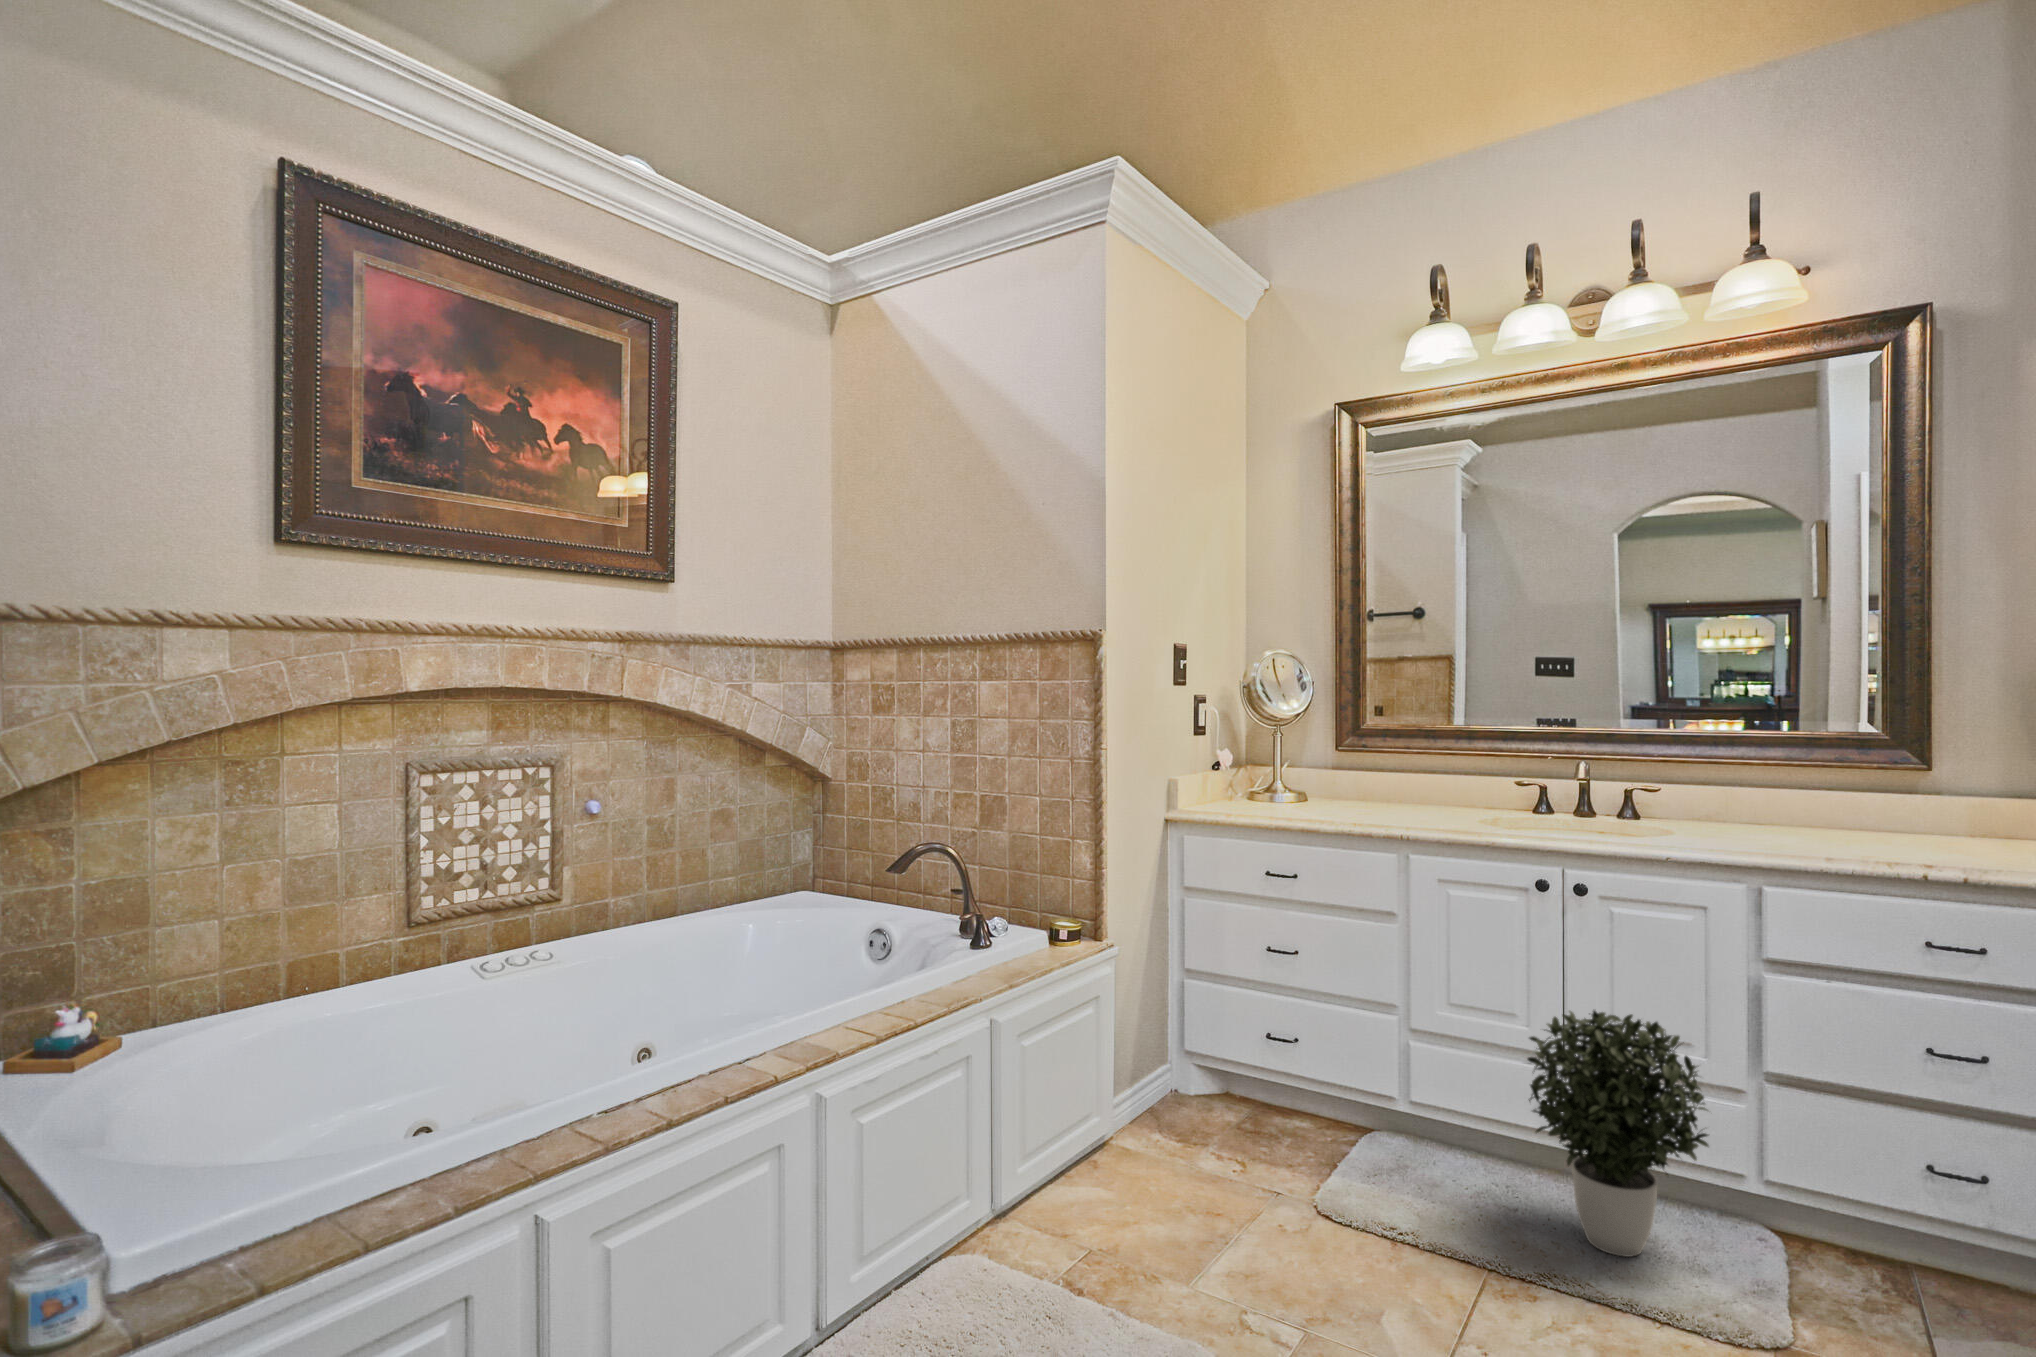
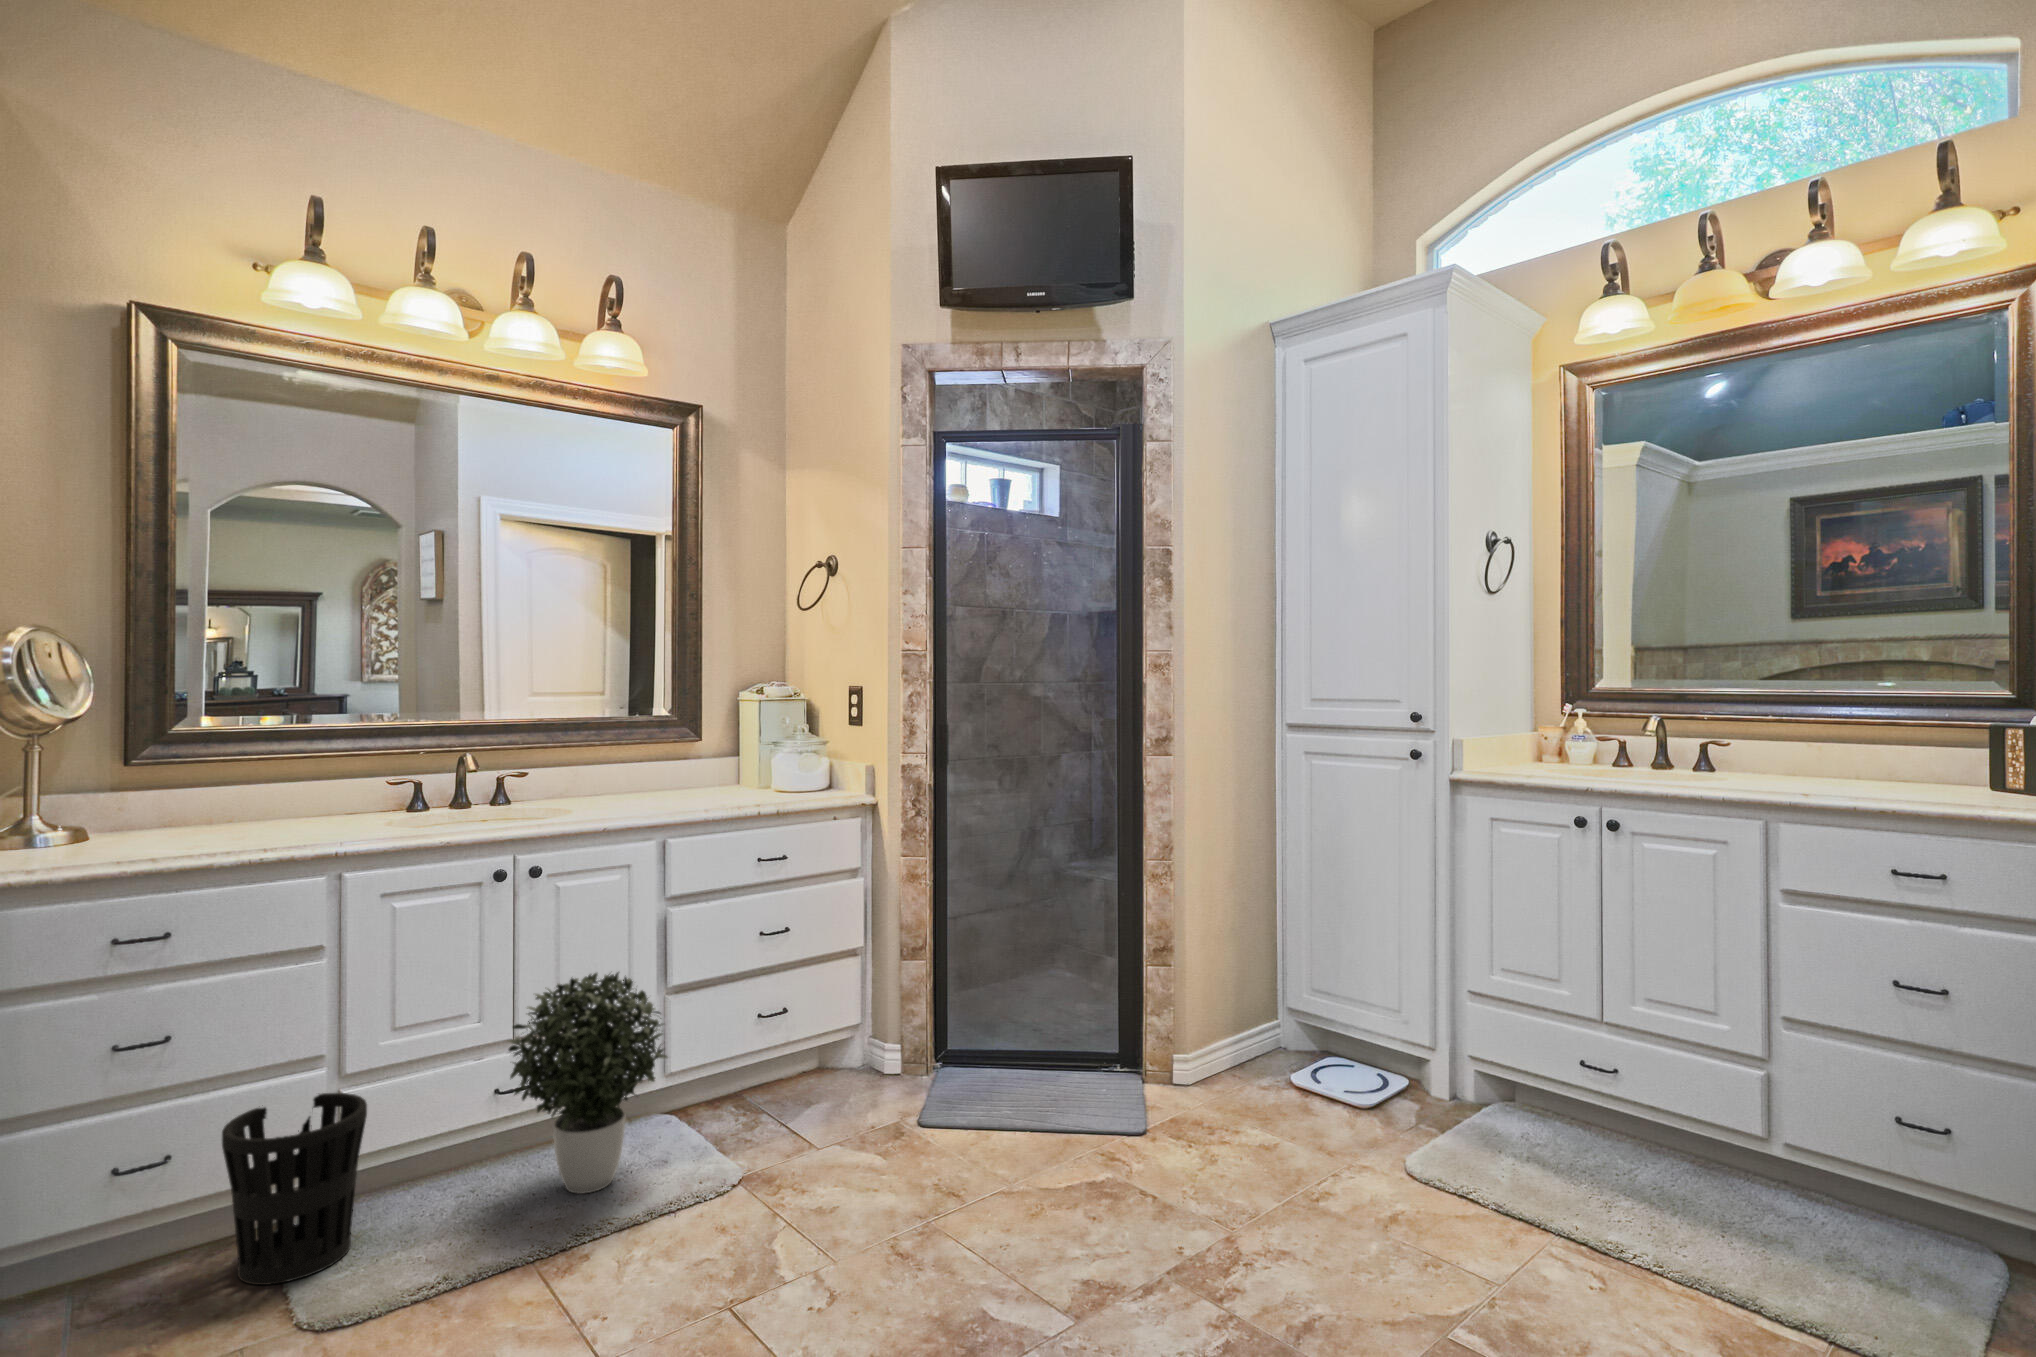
wastebasket: none [1310,1027,1413,1178] -> present [222,1093,367,1285]

